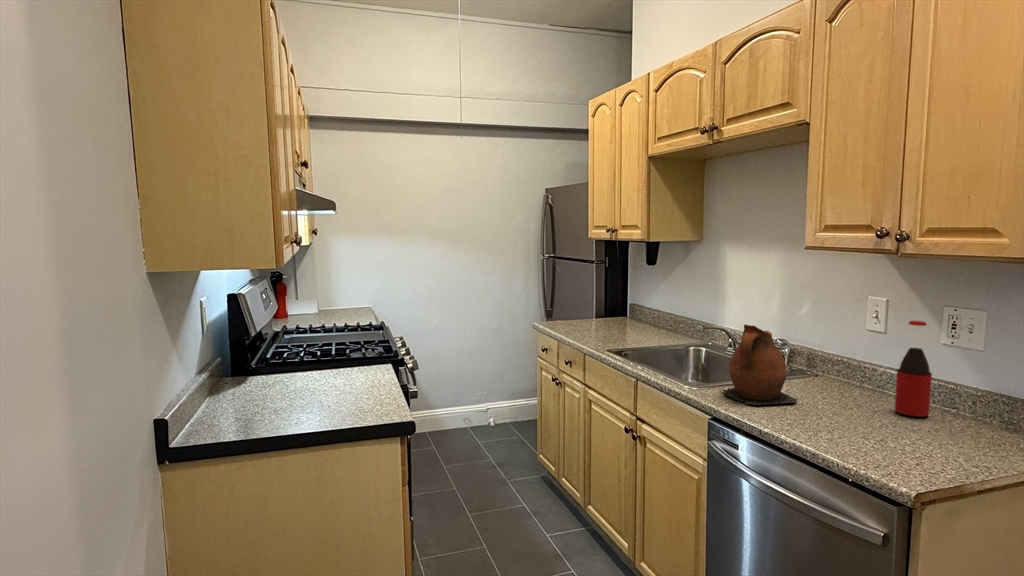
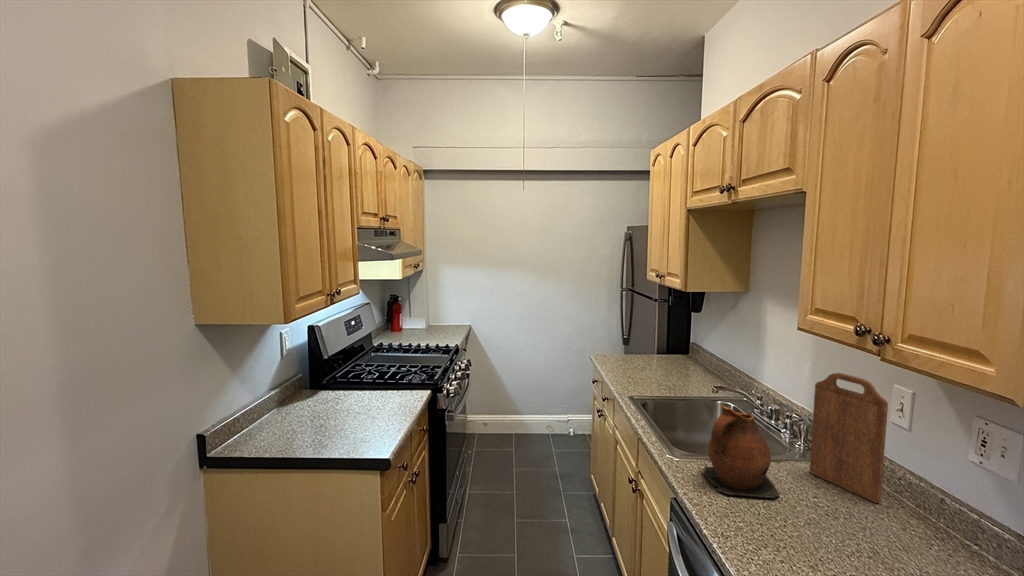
cutting board: none [805,289,876,397] -> present [810,373,888,503]
bottle: present [895,321,932,417] -> none [894,431,942,550]

